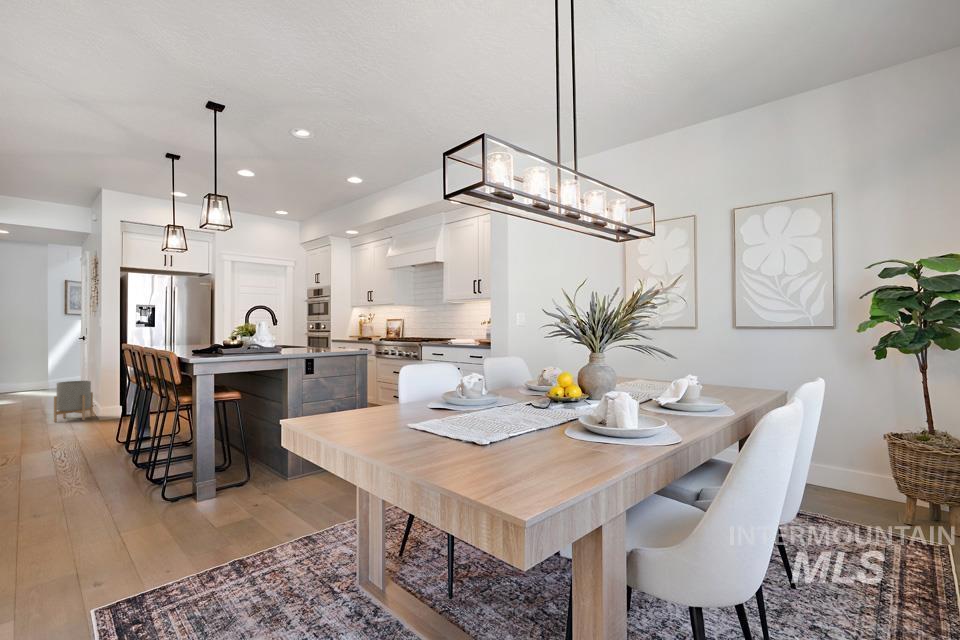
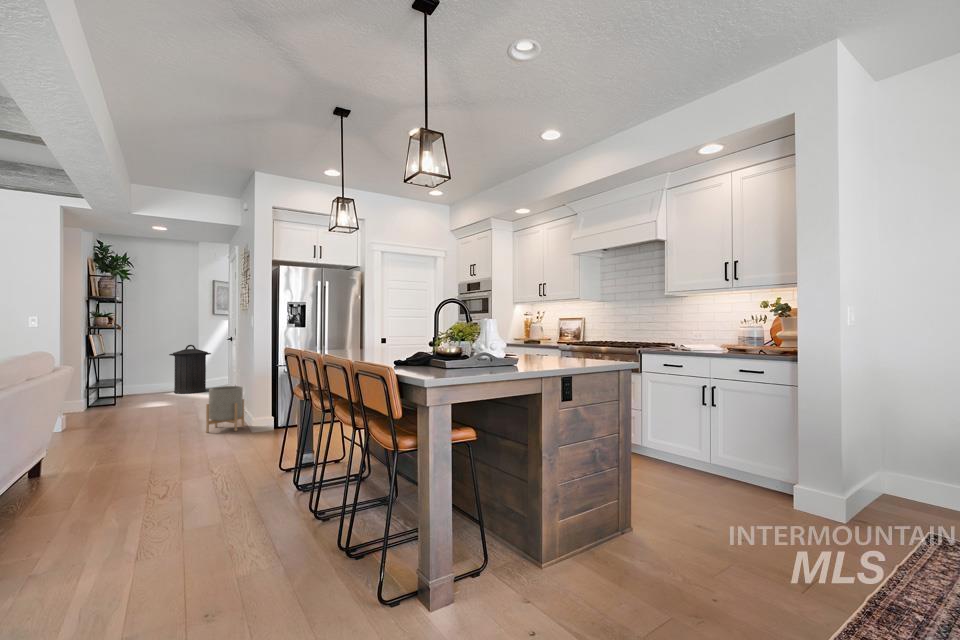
trash can: none [15,345,63,393] -> present [169,345,211,394]

